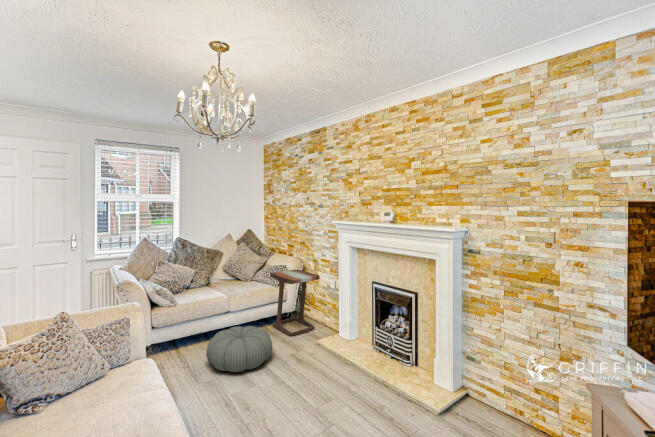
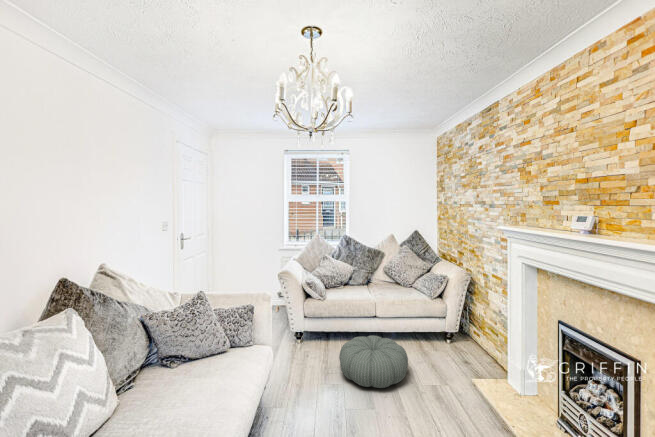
side table: present [270,270,320,340] -> none [425,283,495,368]

